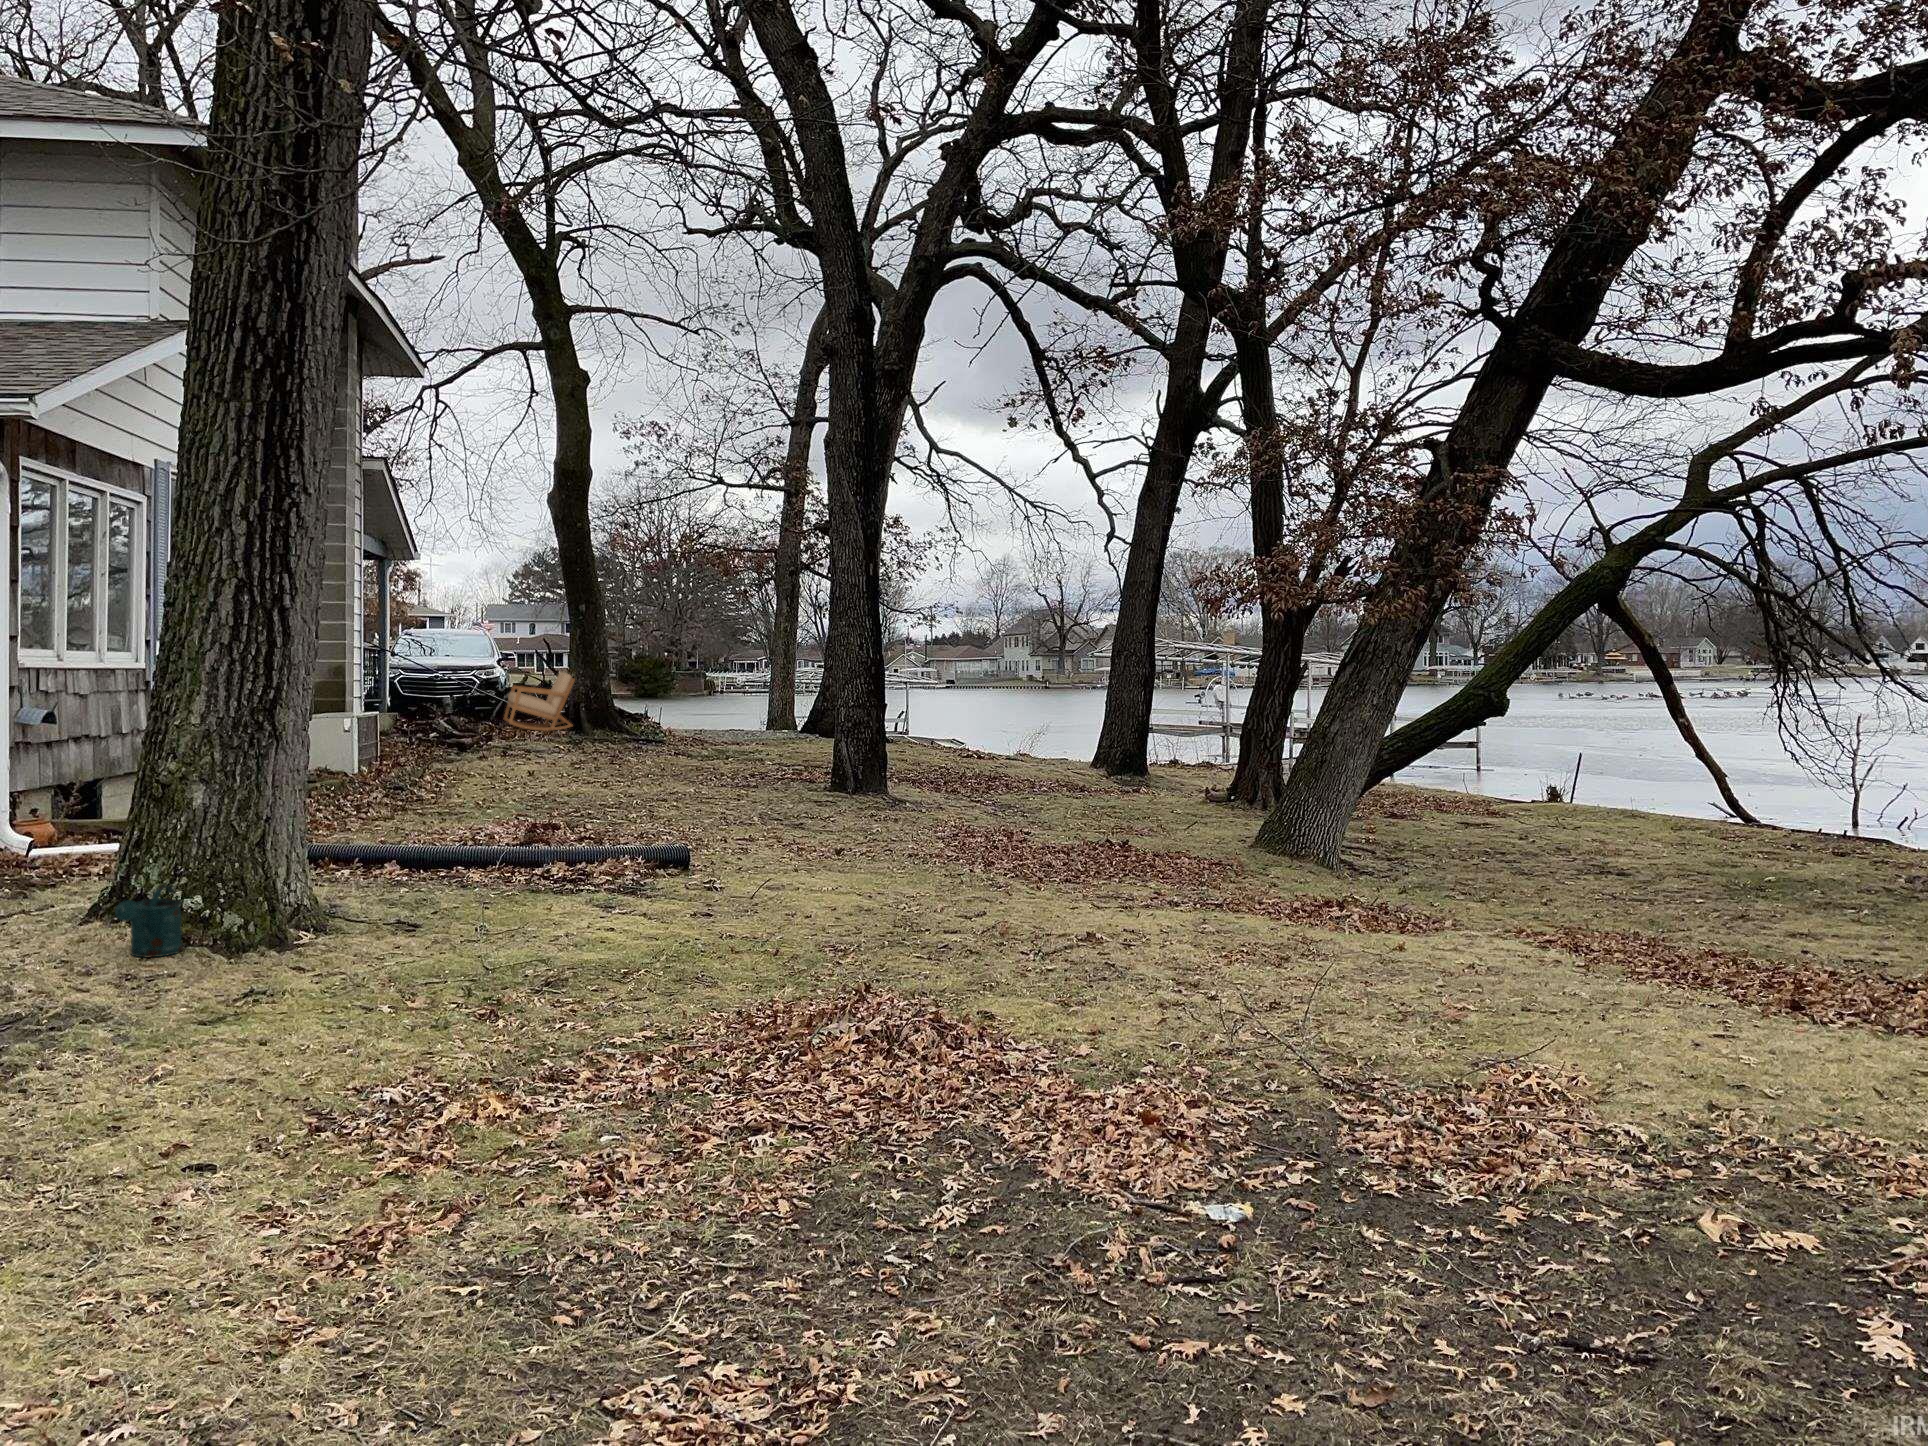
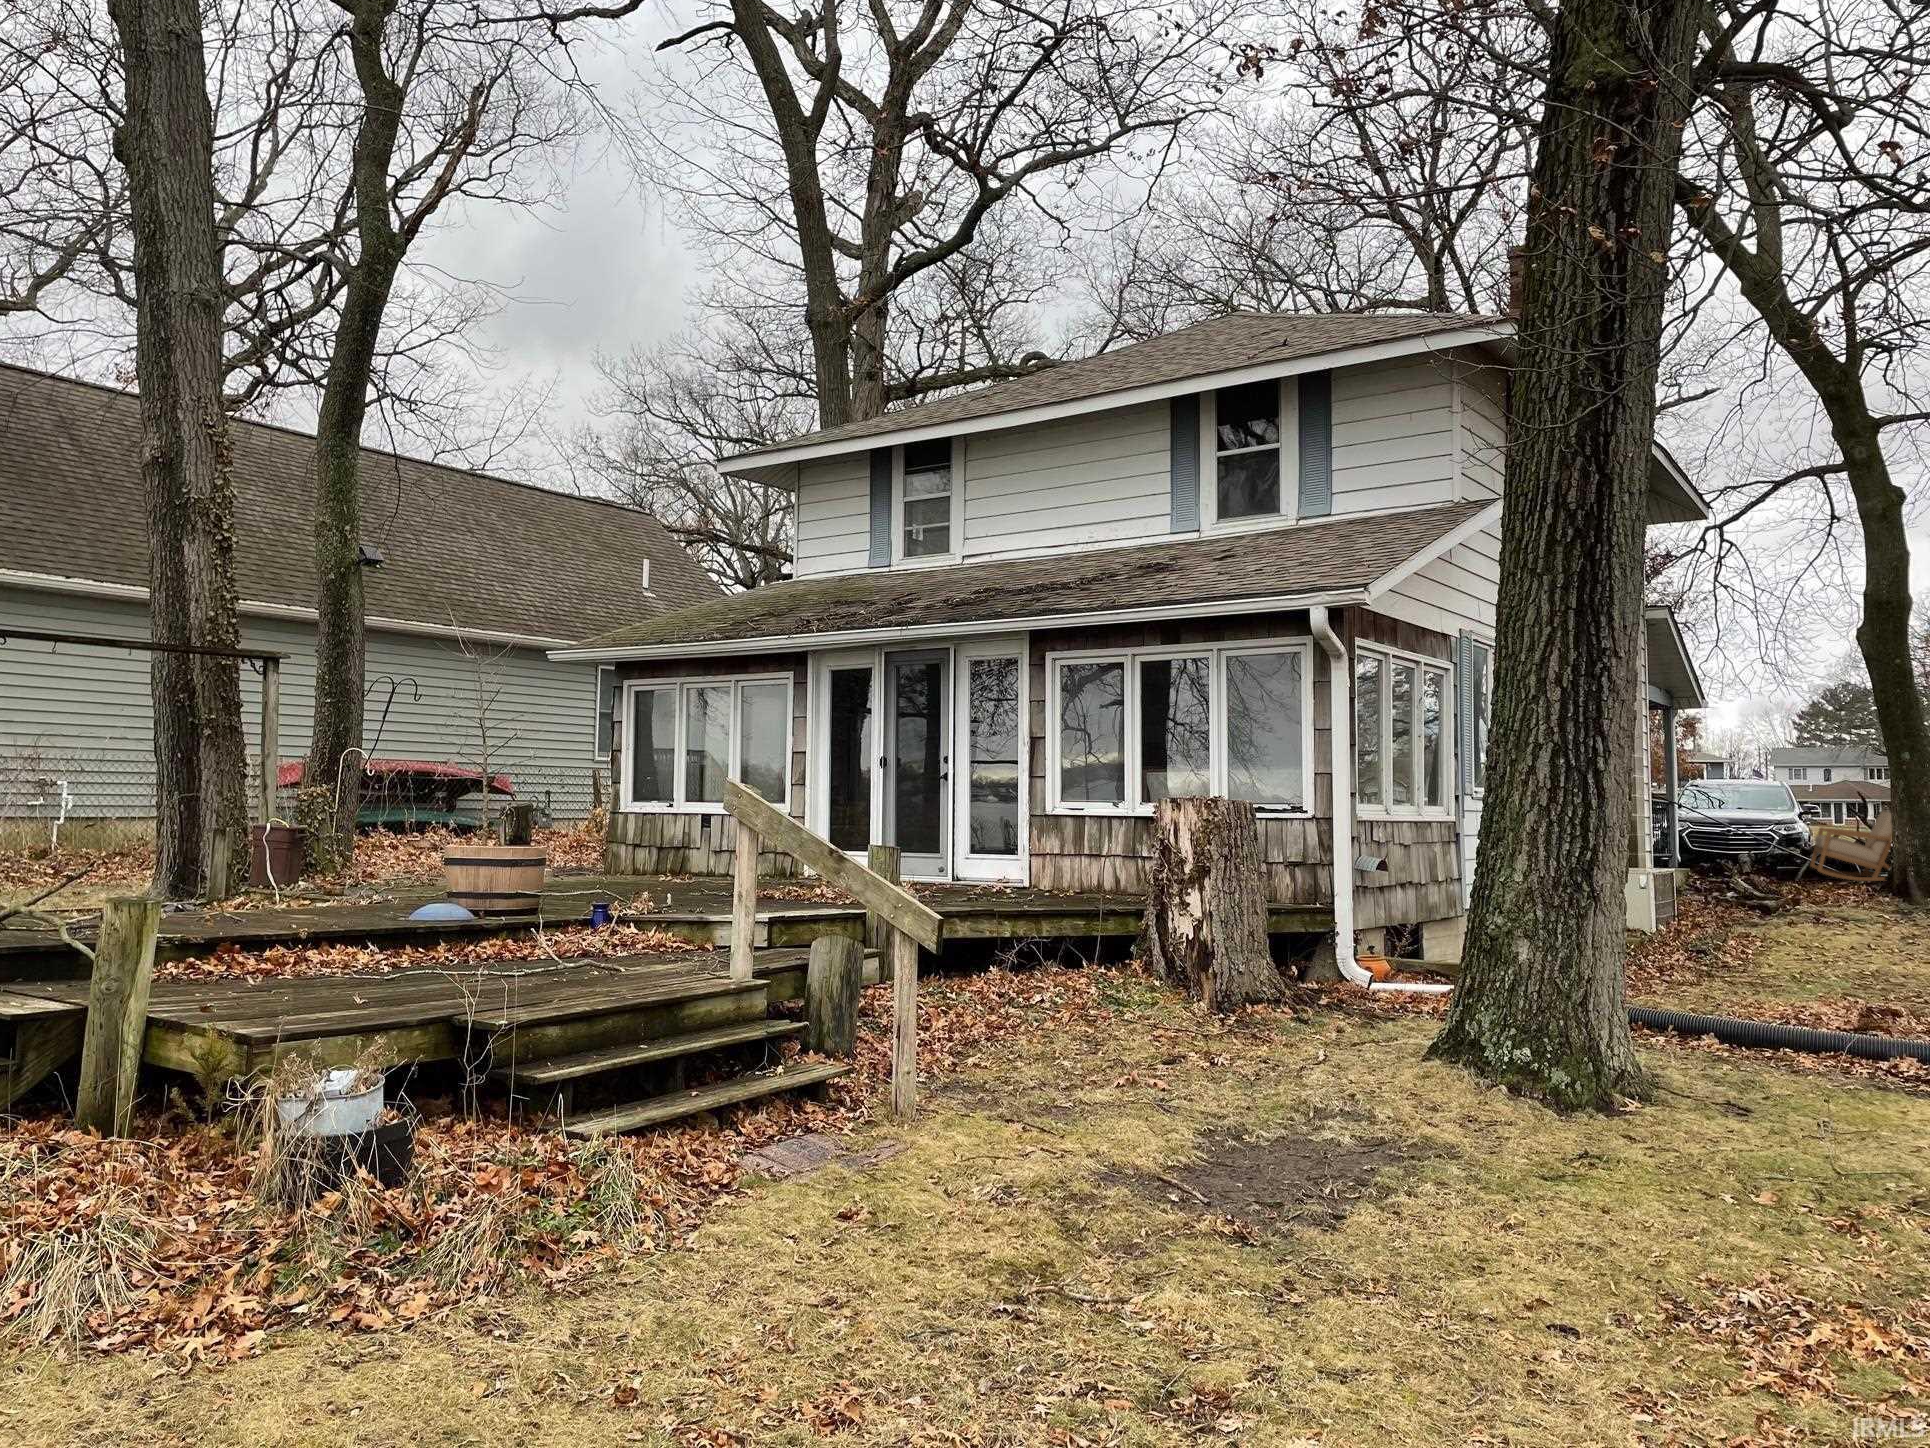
watering can: present [115,886,183,957] -> none [1466,1040,1521,1107]

